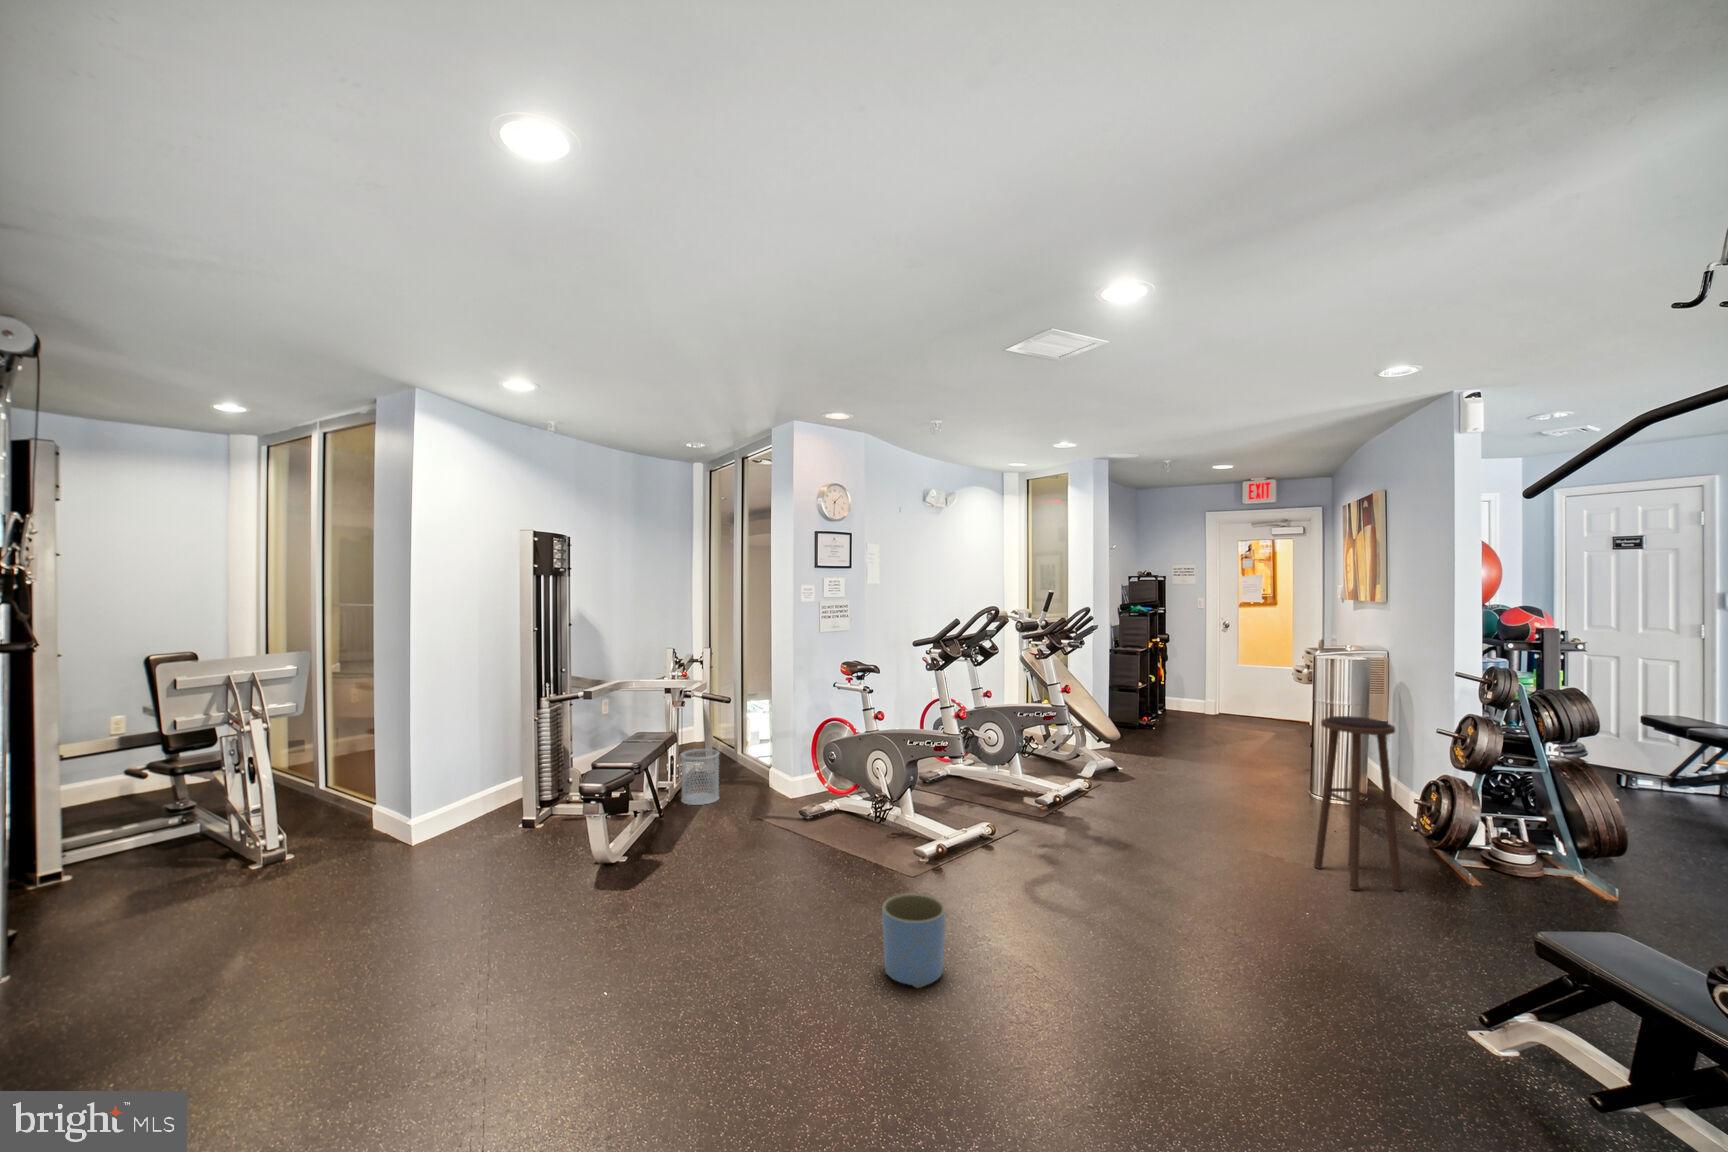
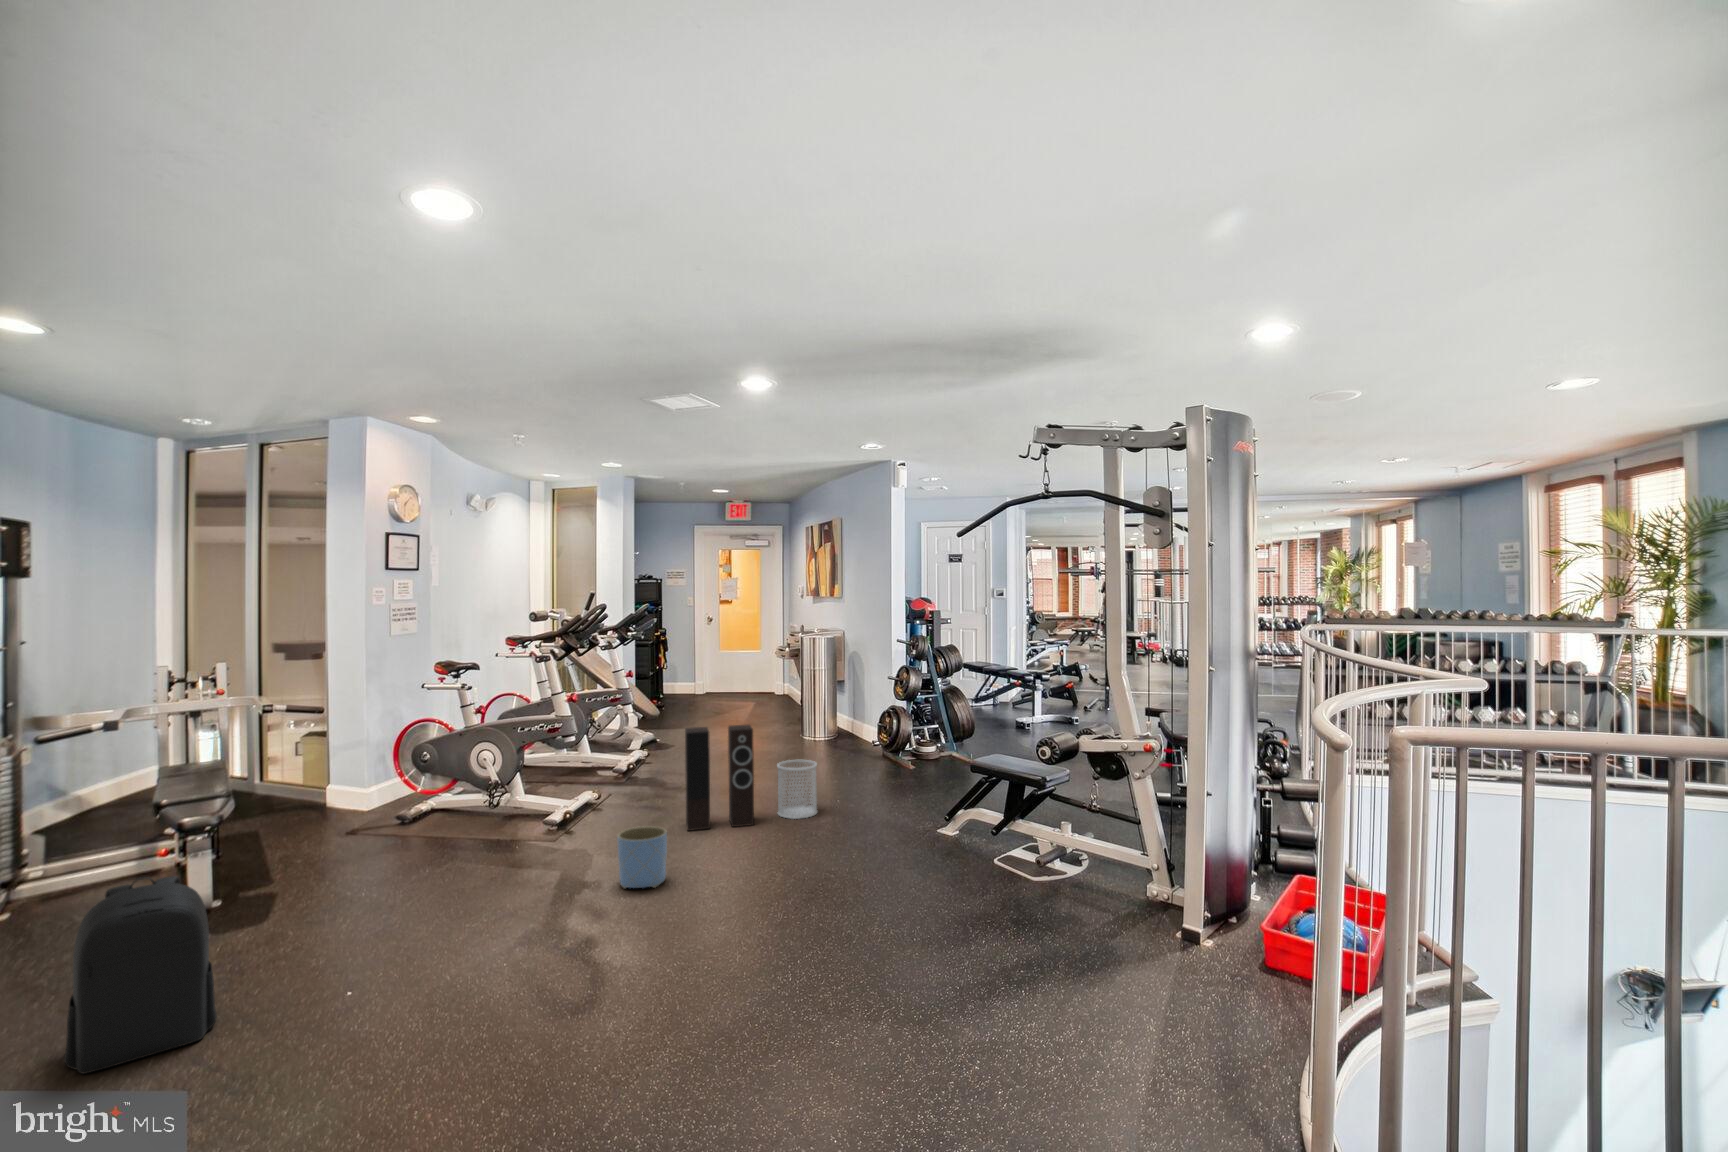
stool: present [1314,716,1402,891] -> none [833,671,882,781]
wastebasket: present [681,749,719,805] -> present [777,760,817,819]
speaker: none [1037,766,1135,923] -> present [685,725,754,831]
backpack: none [336,840,461,1012] -> present [64,876,217,1074]

